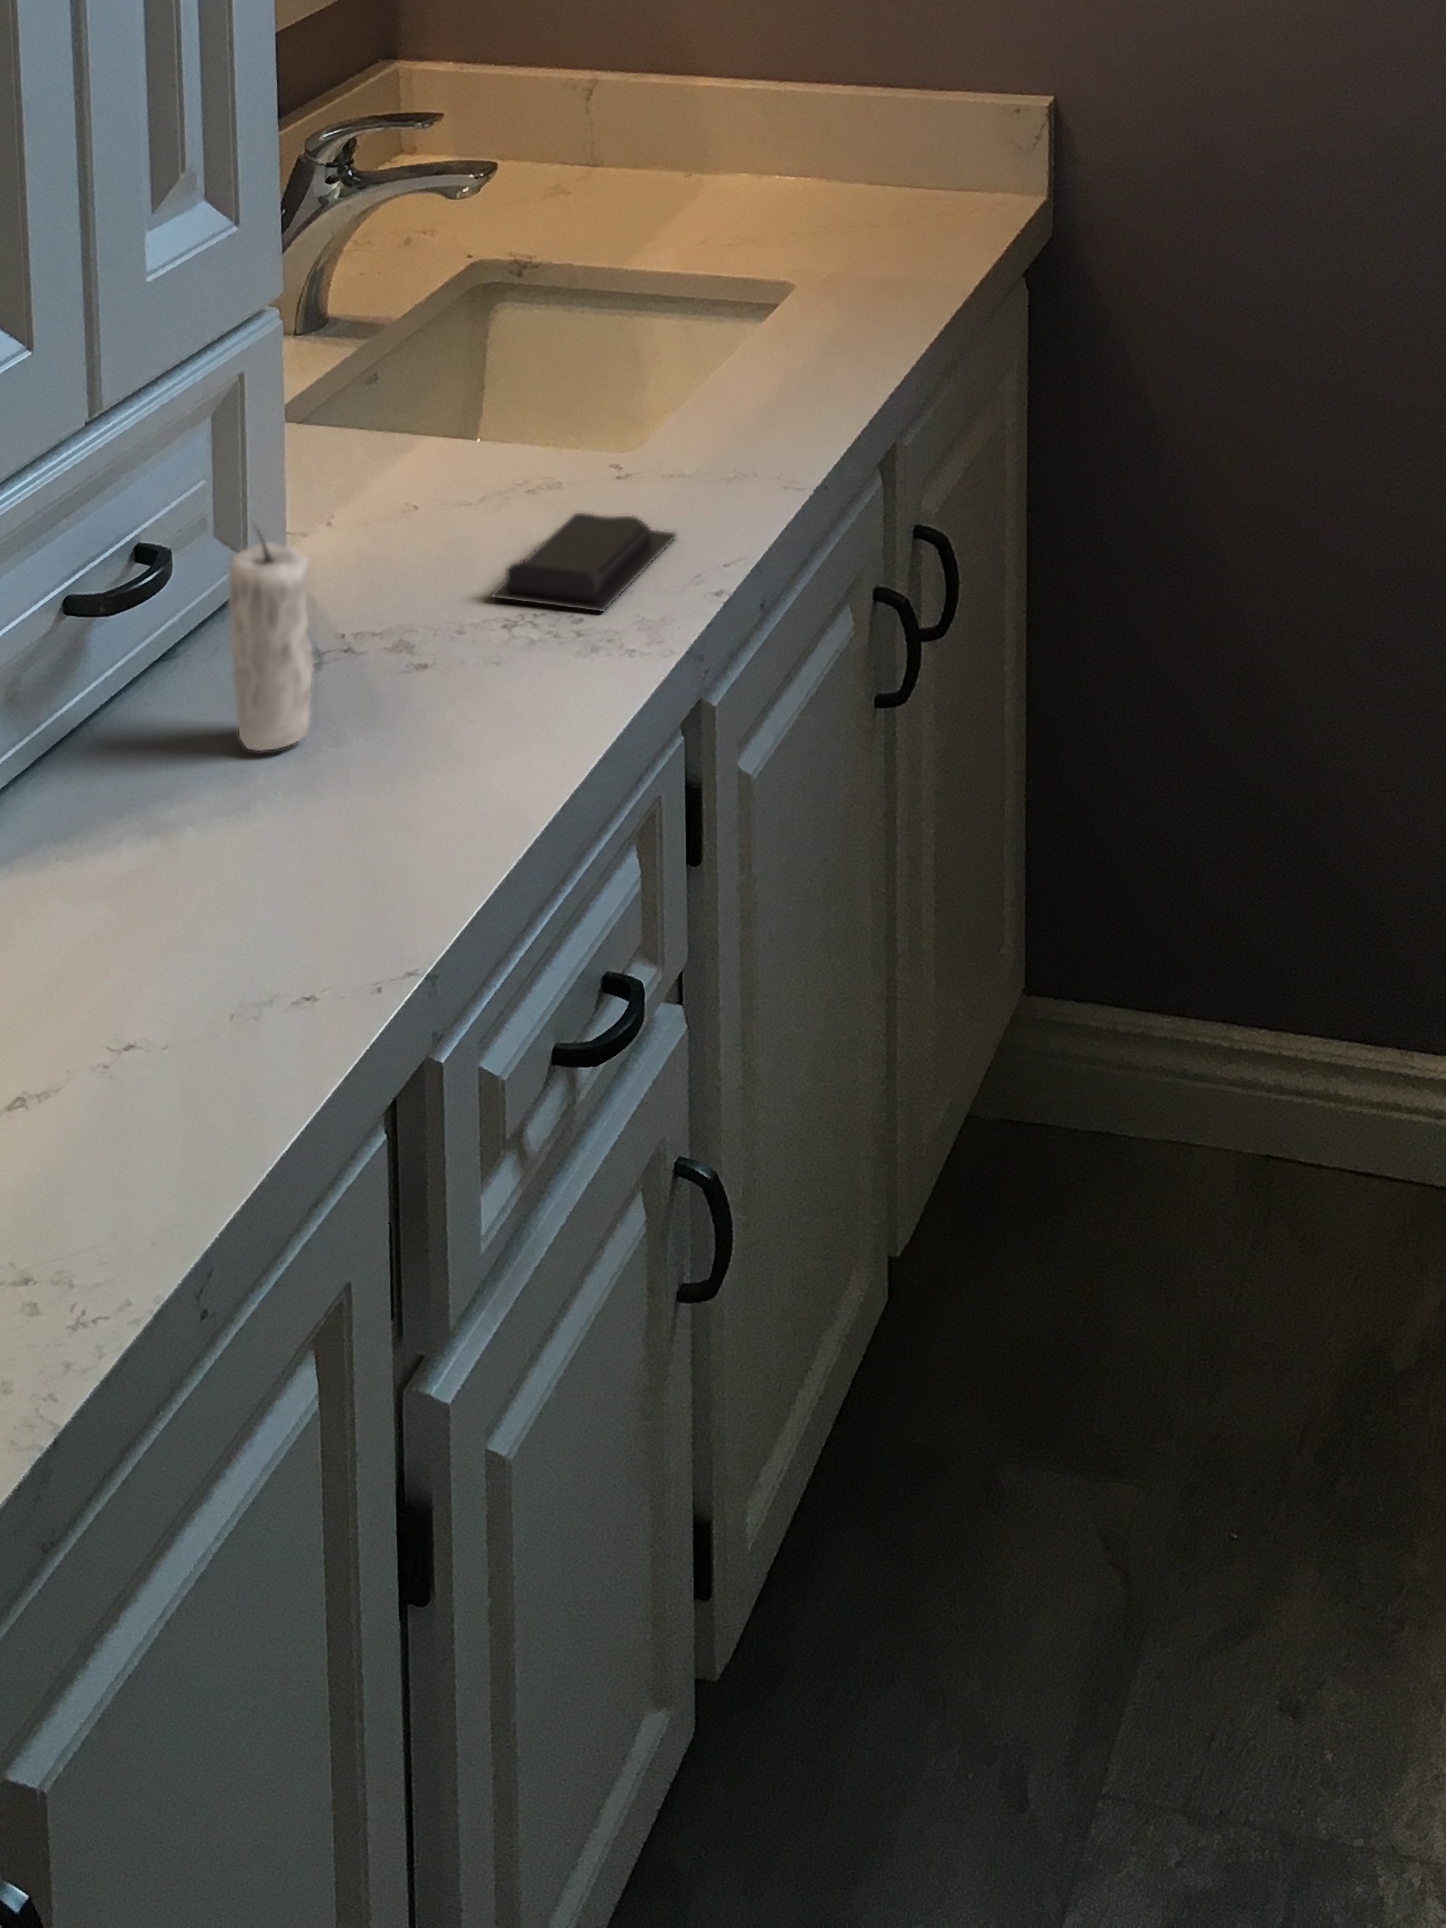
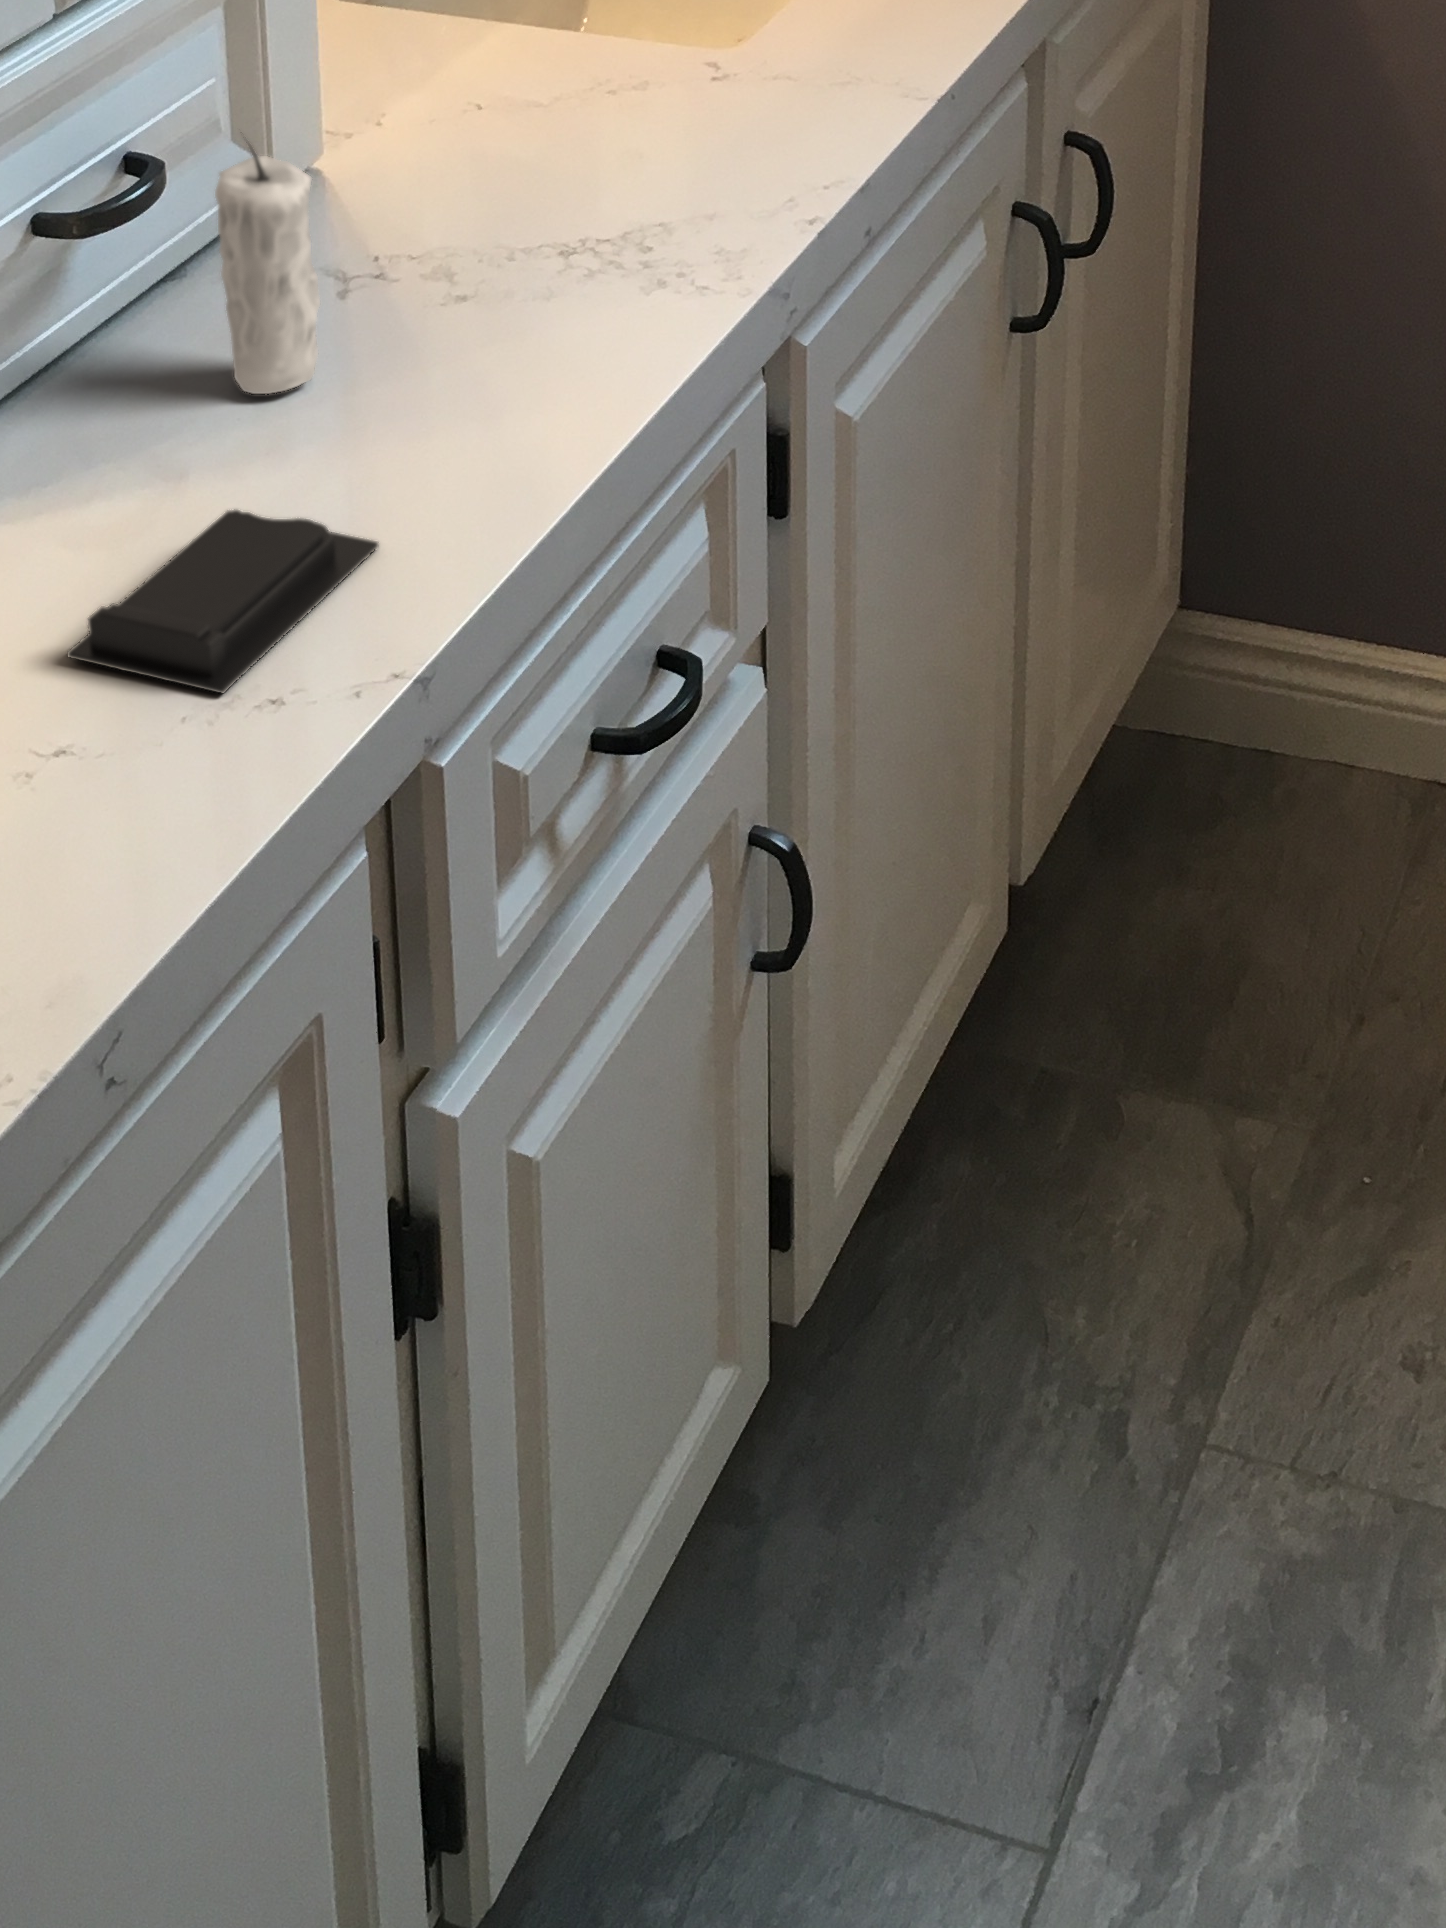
soap bar: present [492,513,676,611] -> present [68,509,378,693]

